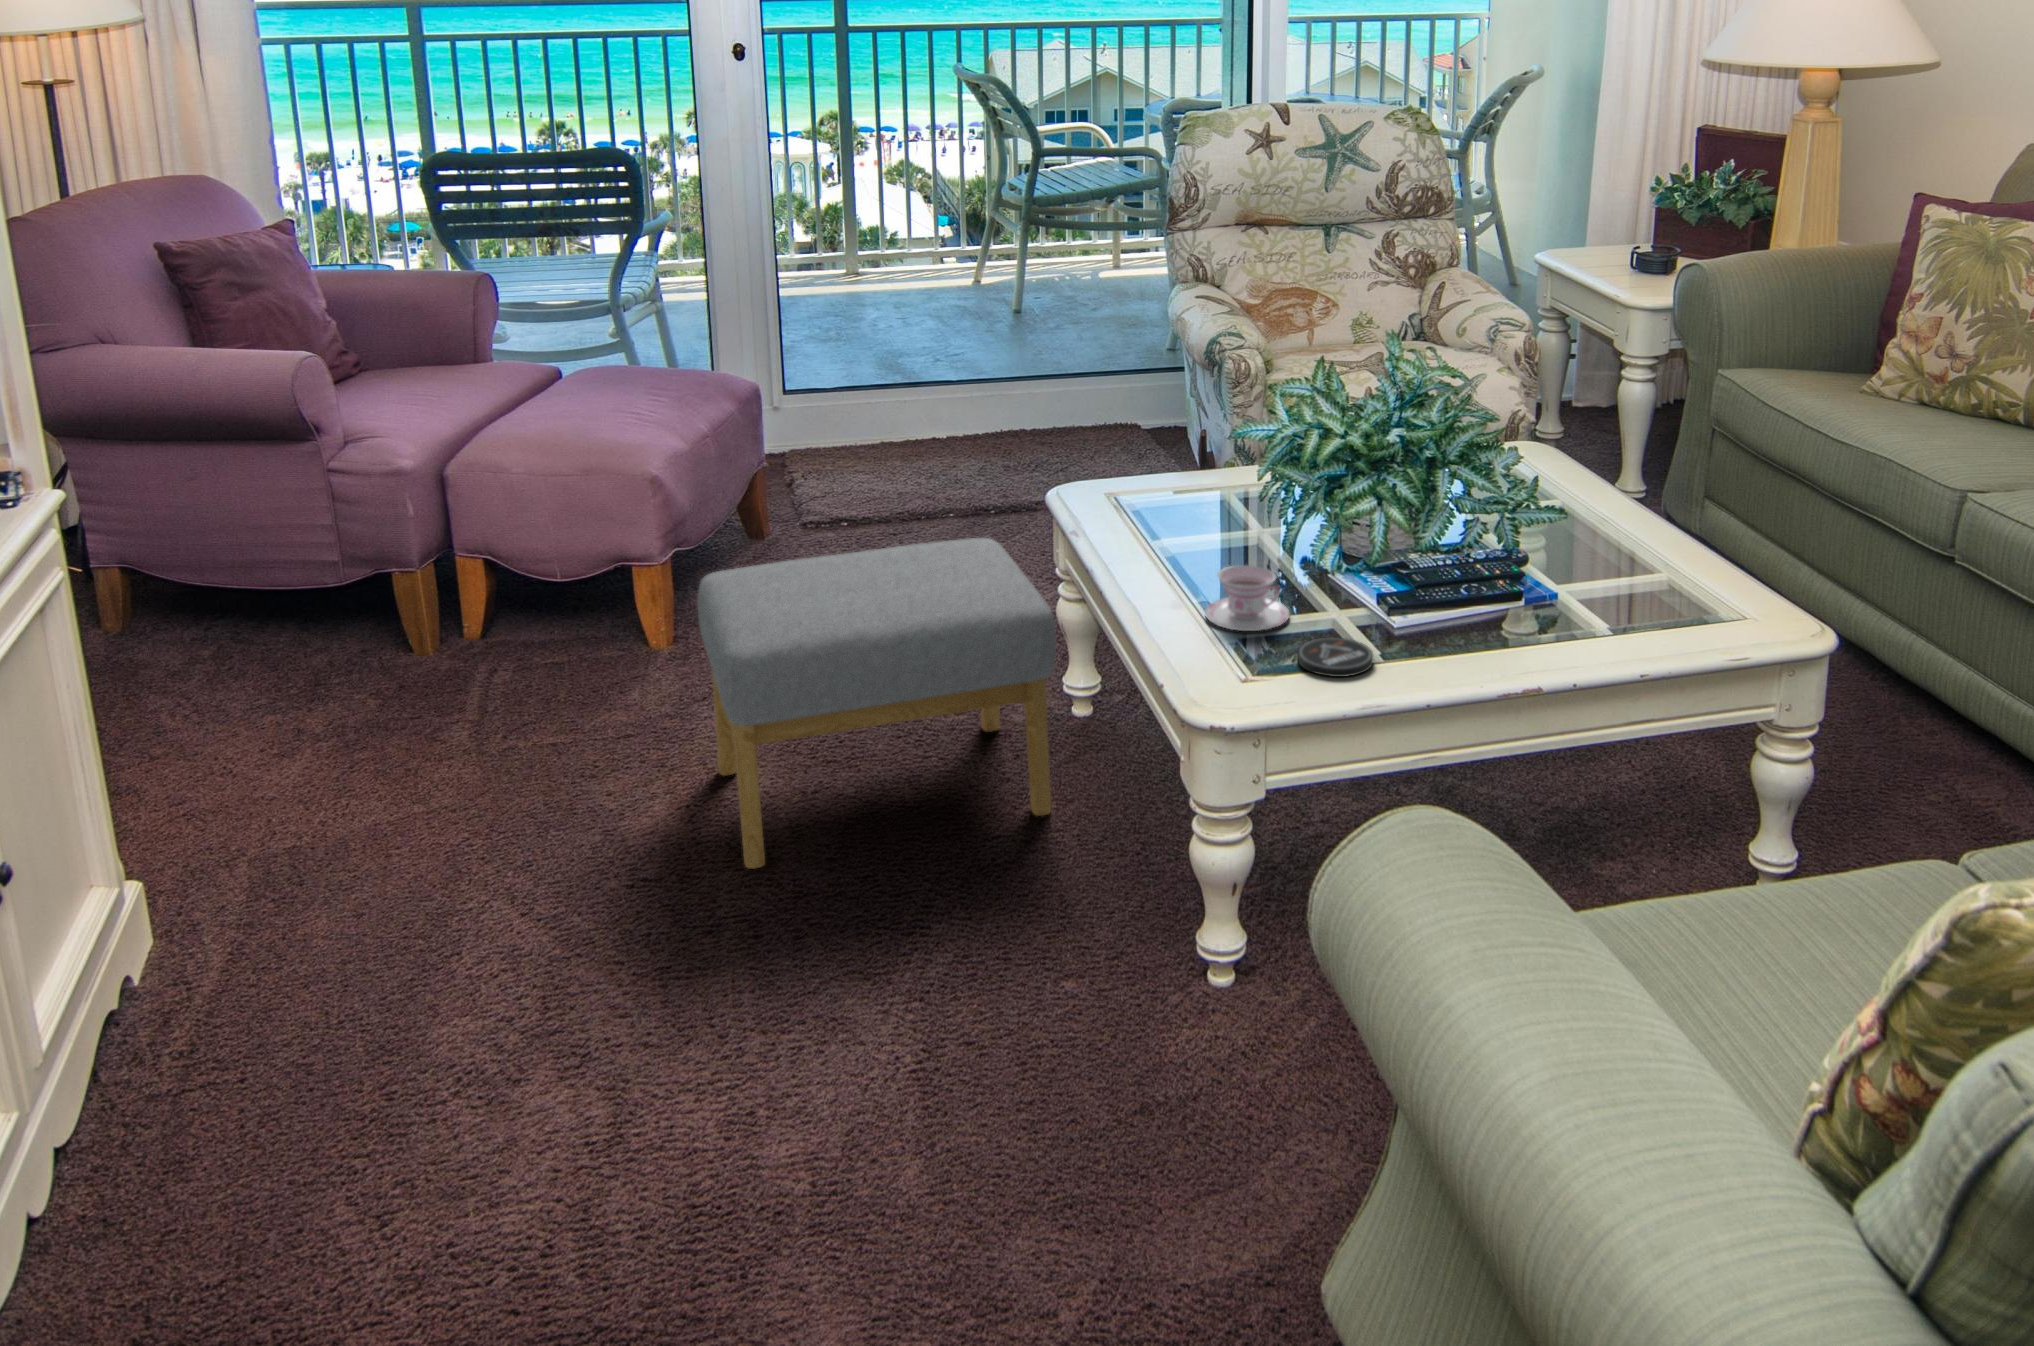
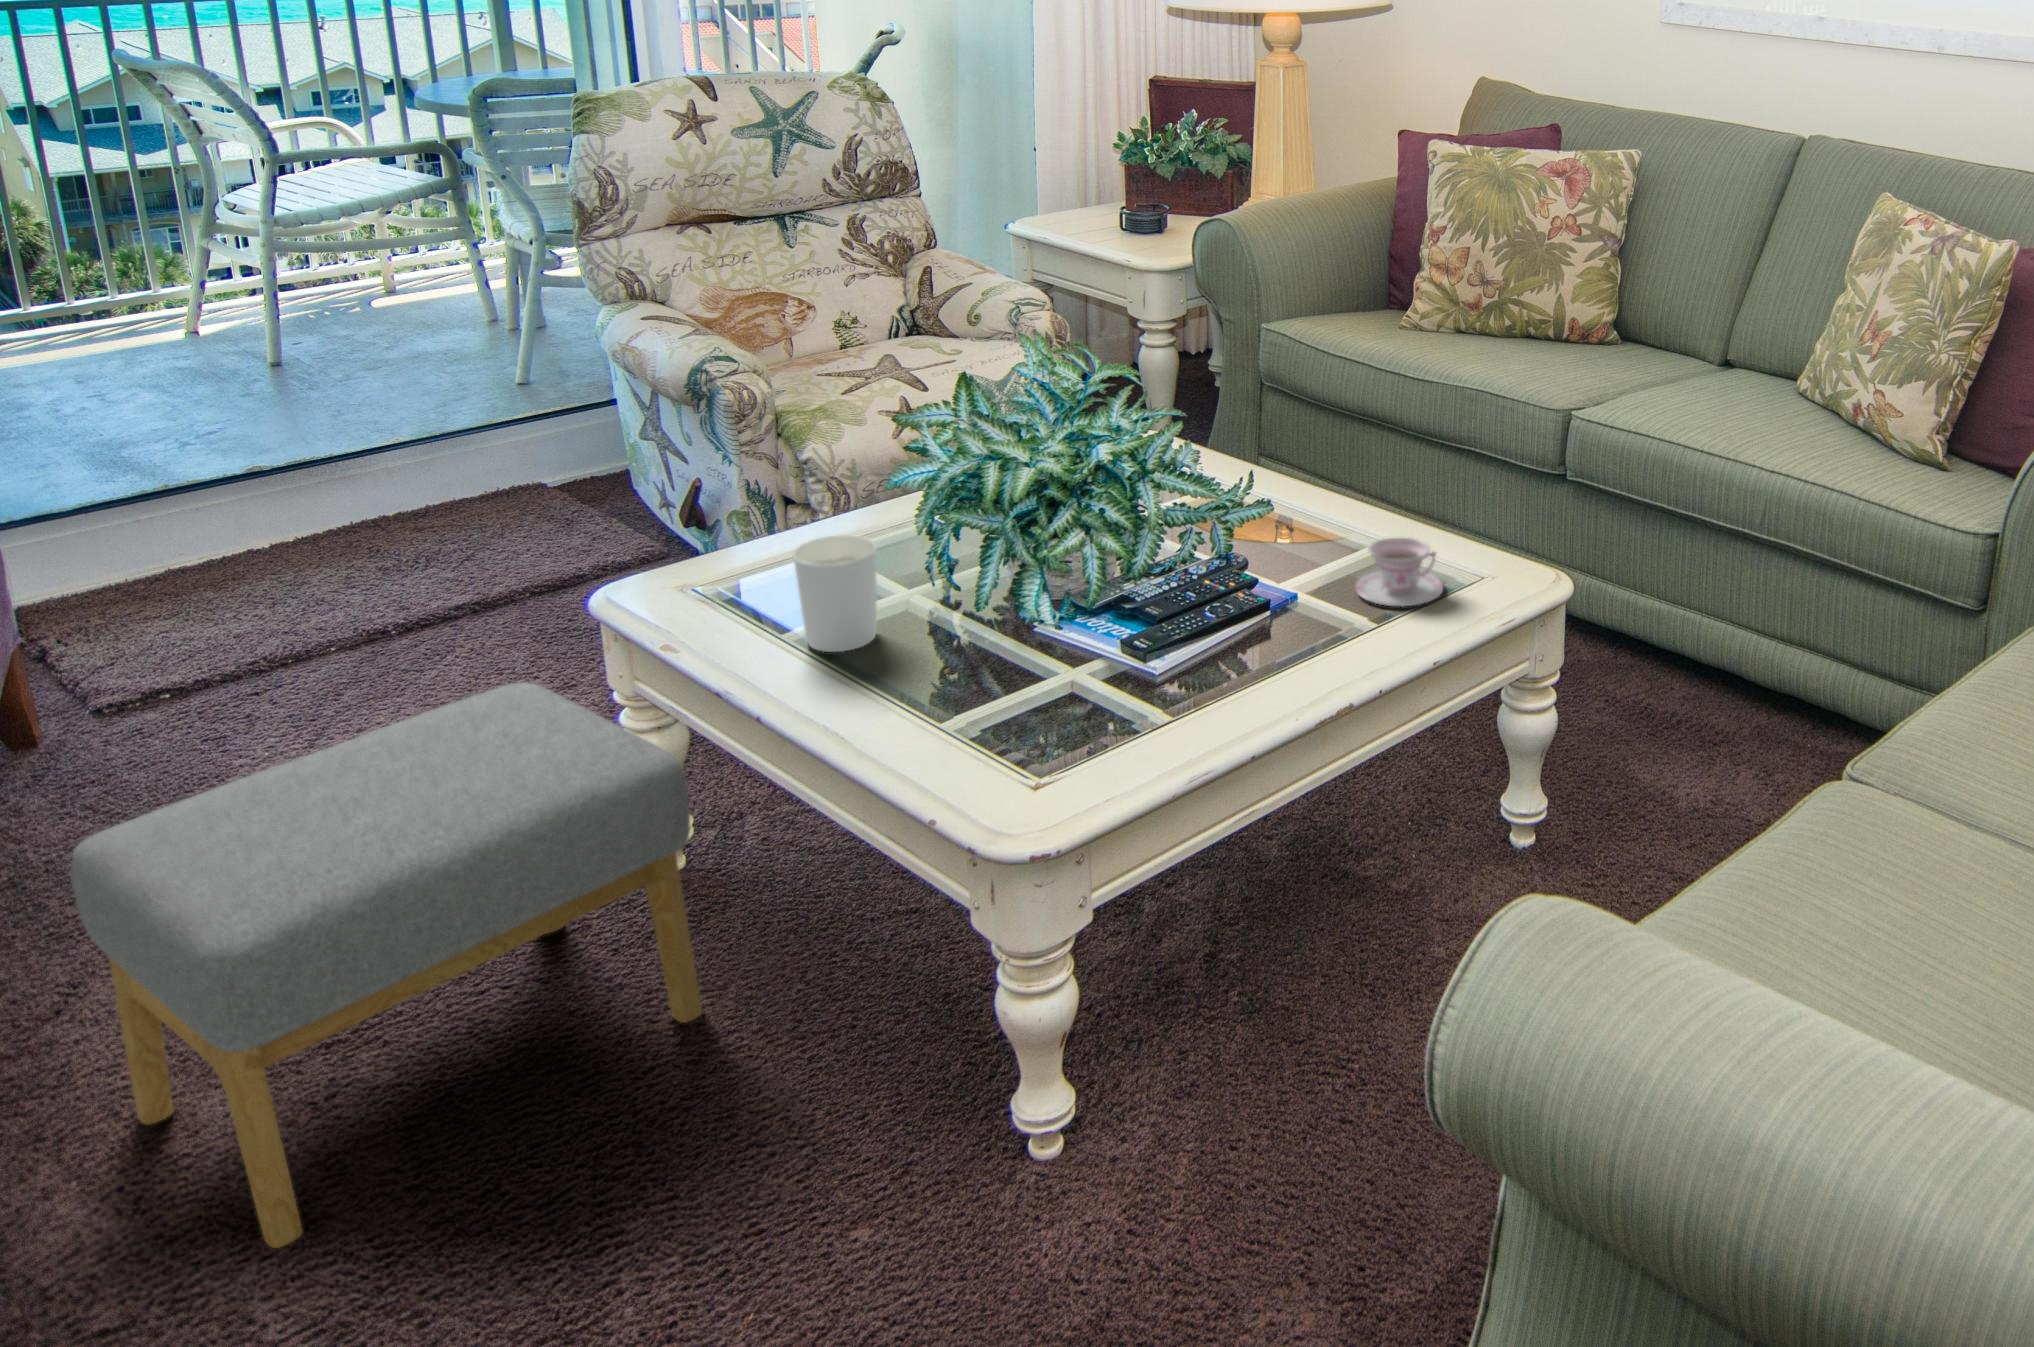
candle holder: none [1166,469,1230,561] -> present [793,535,877,652]
teacup: present [1205,565,1290,631] -> present [1355,538,1444,606]
coaster: present [1298,637,1373,677] -> none [1061,703,1152,754]

